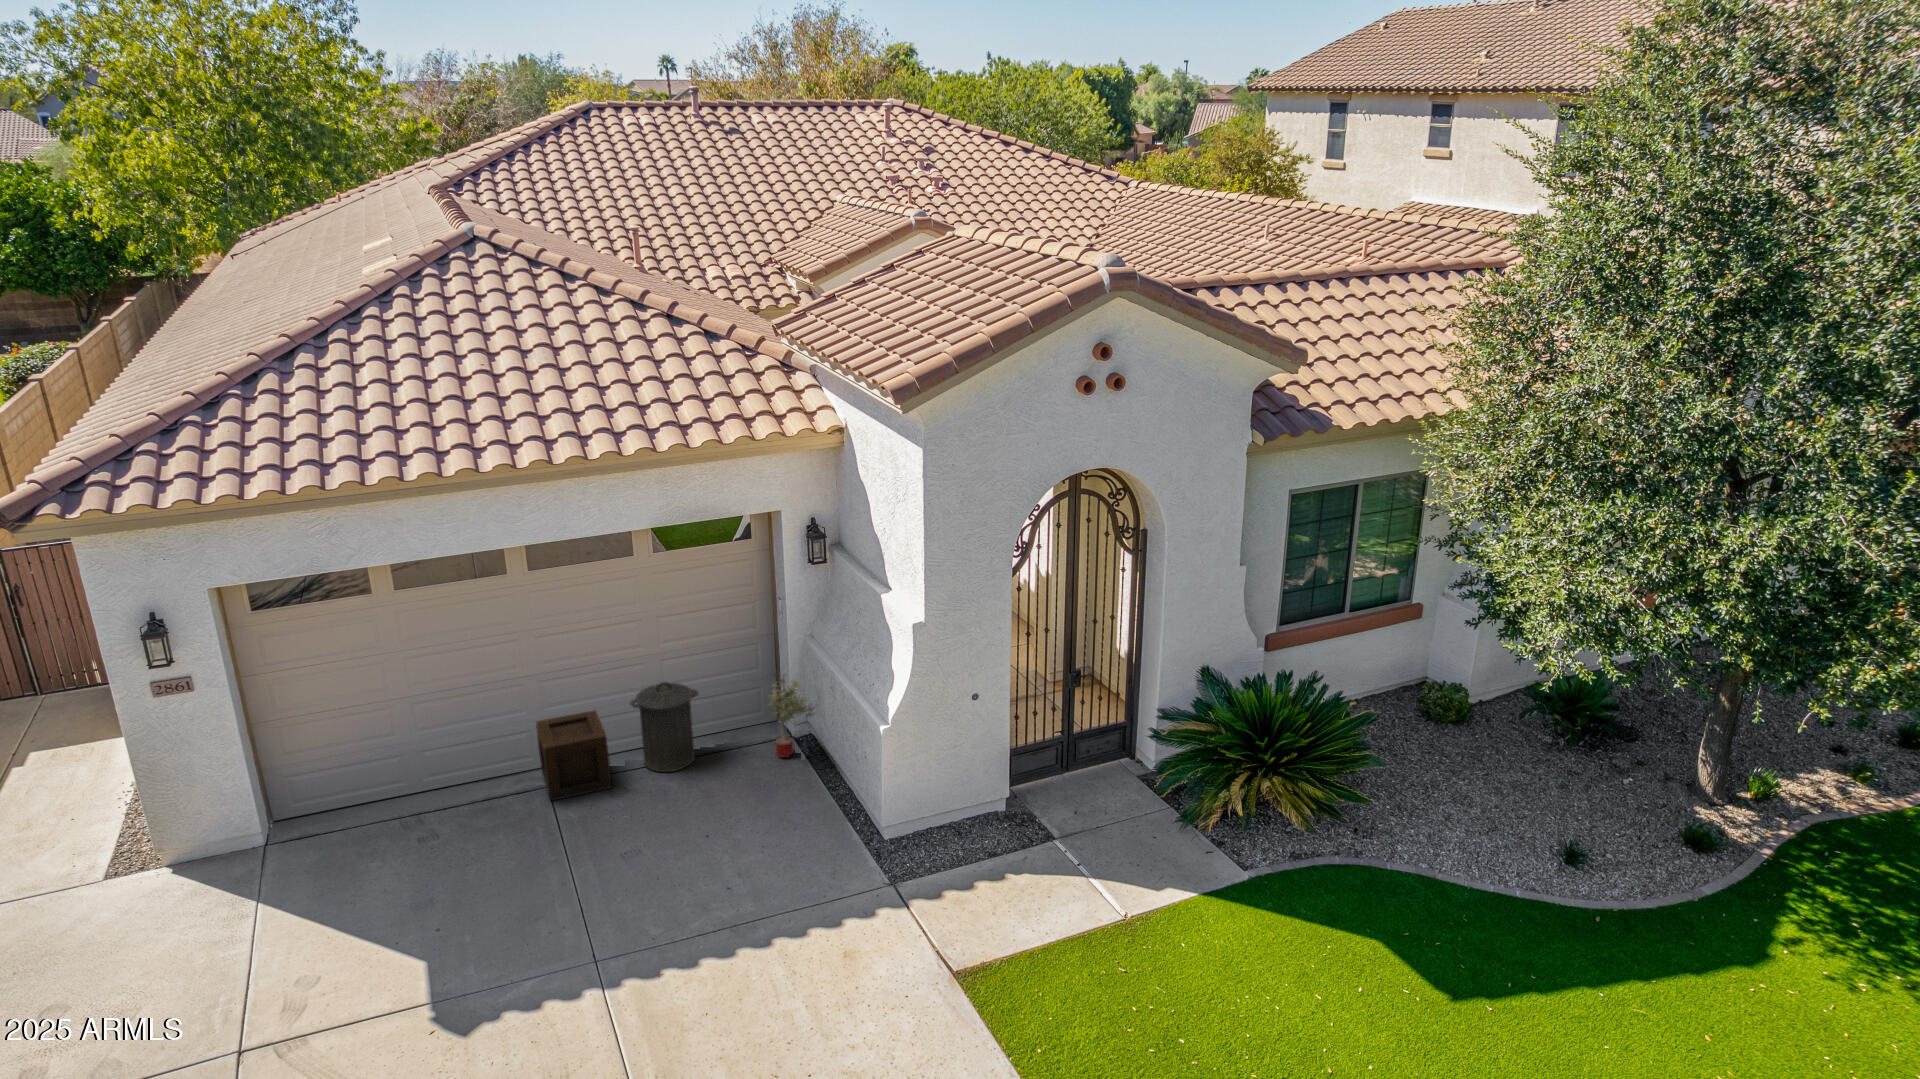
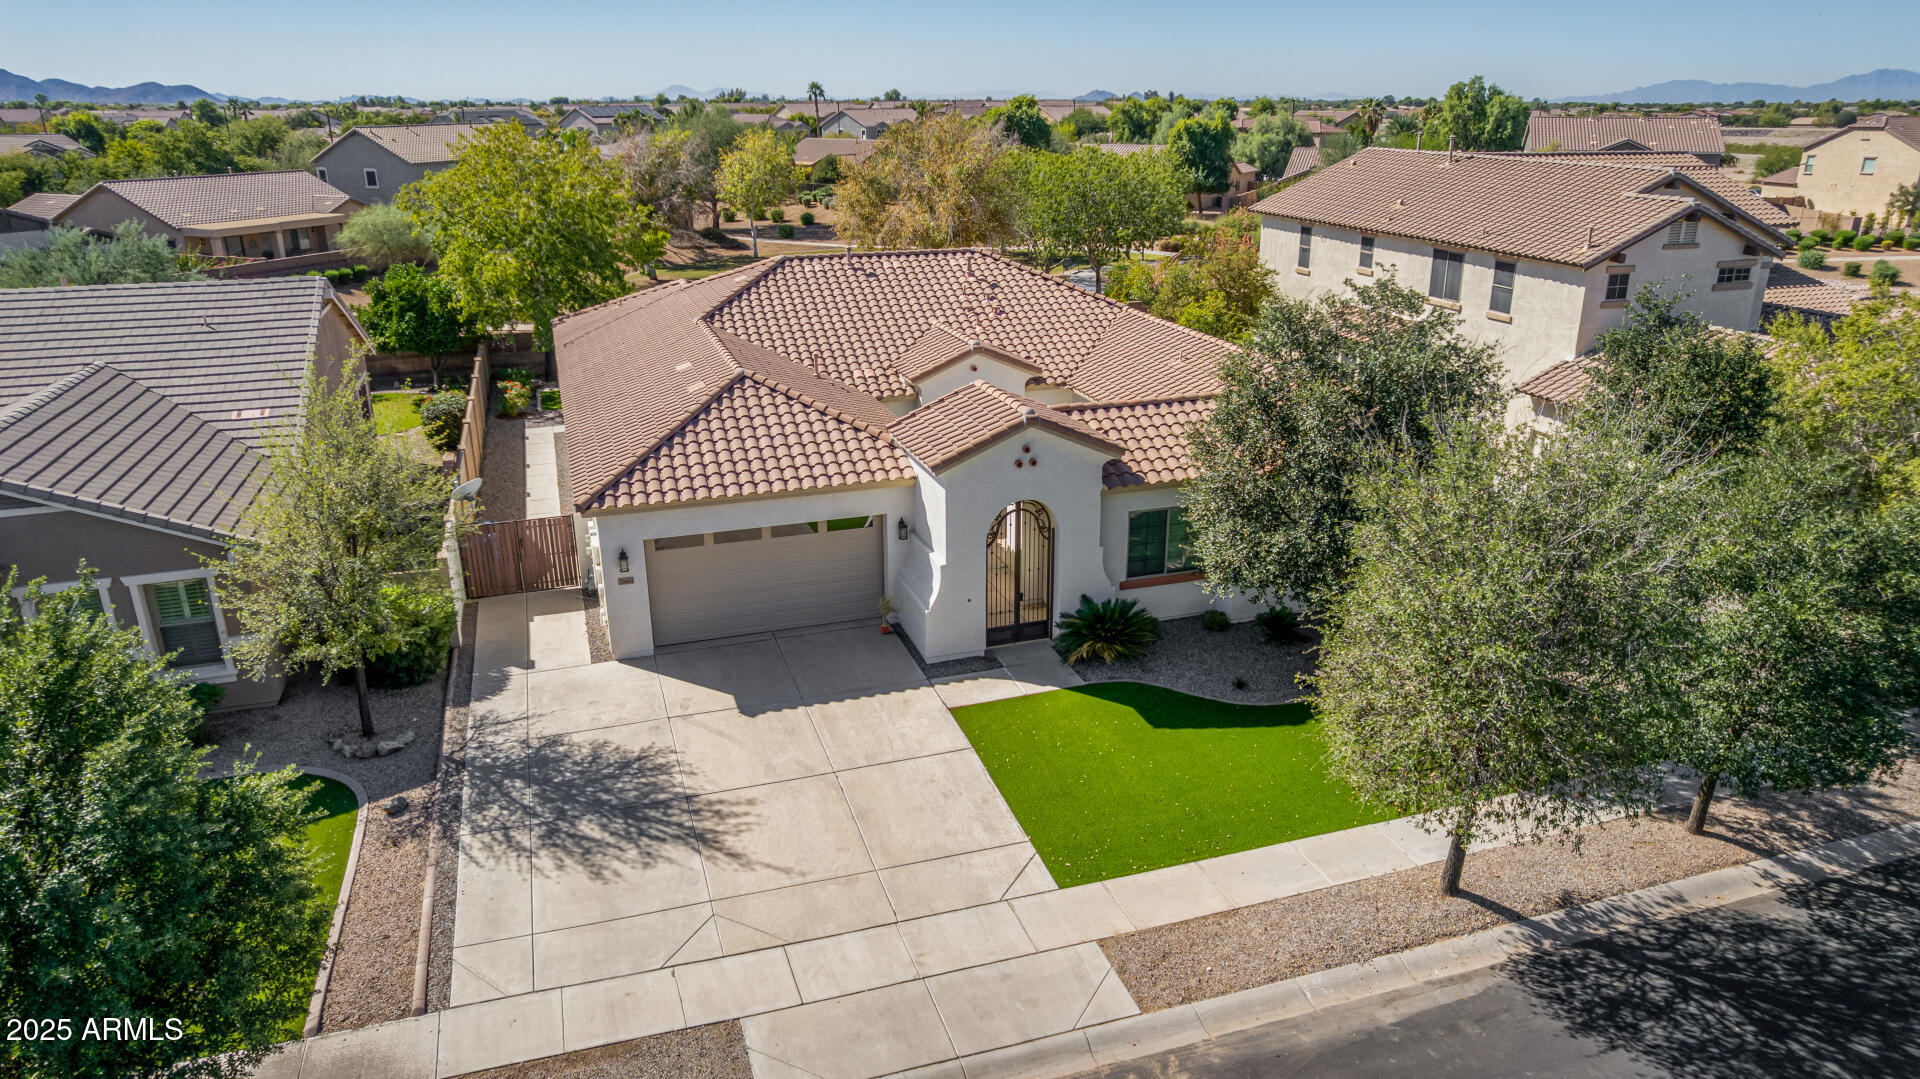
trash can: present [630,682,698,772] -> none [813,594,845,637]
wooden crate: present [536,711,611,801] -> none [769,606,803,646]

